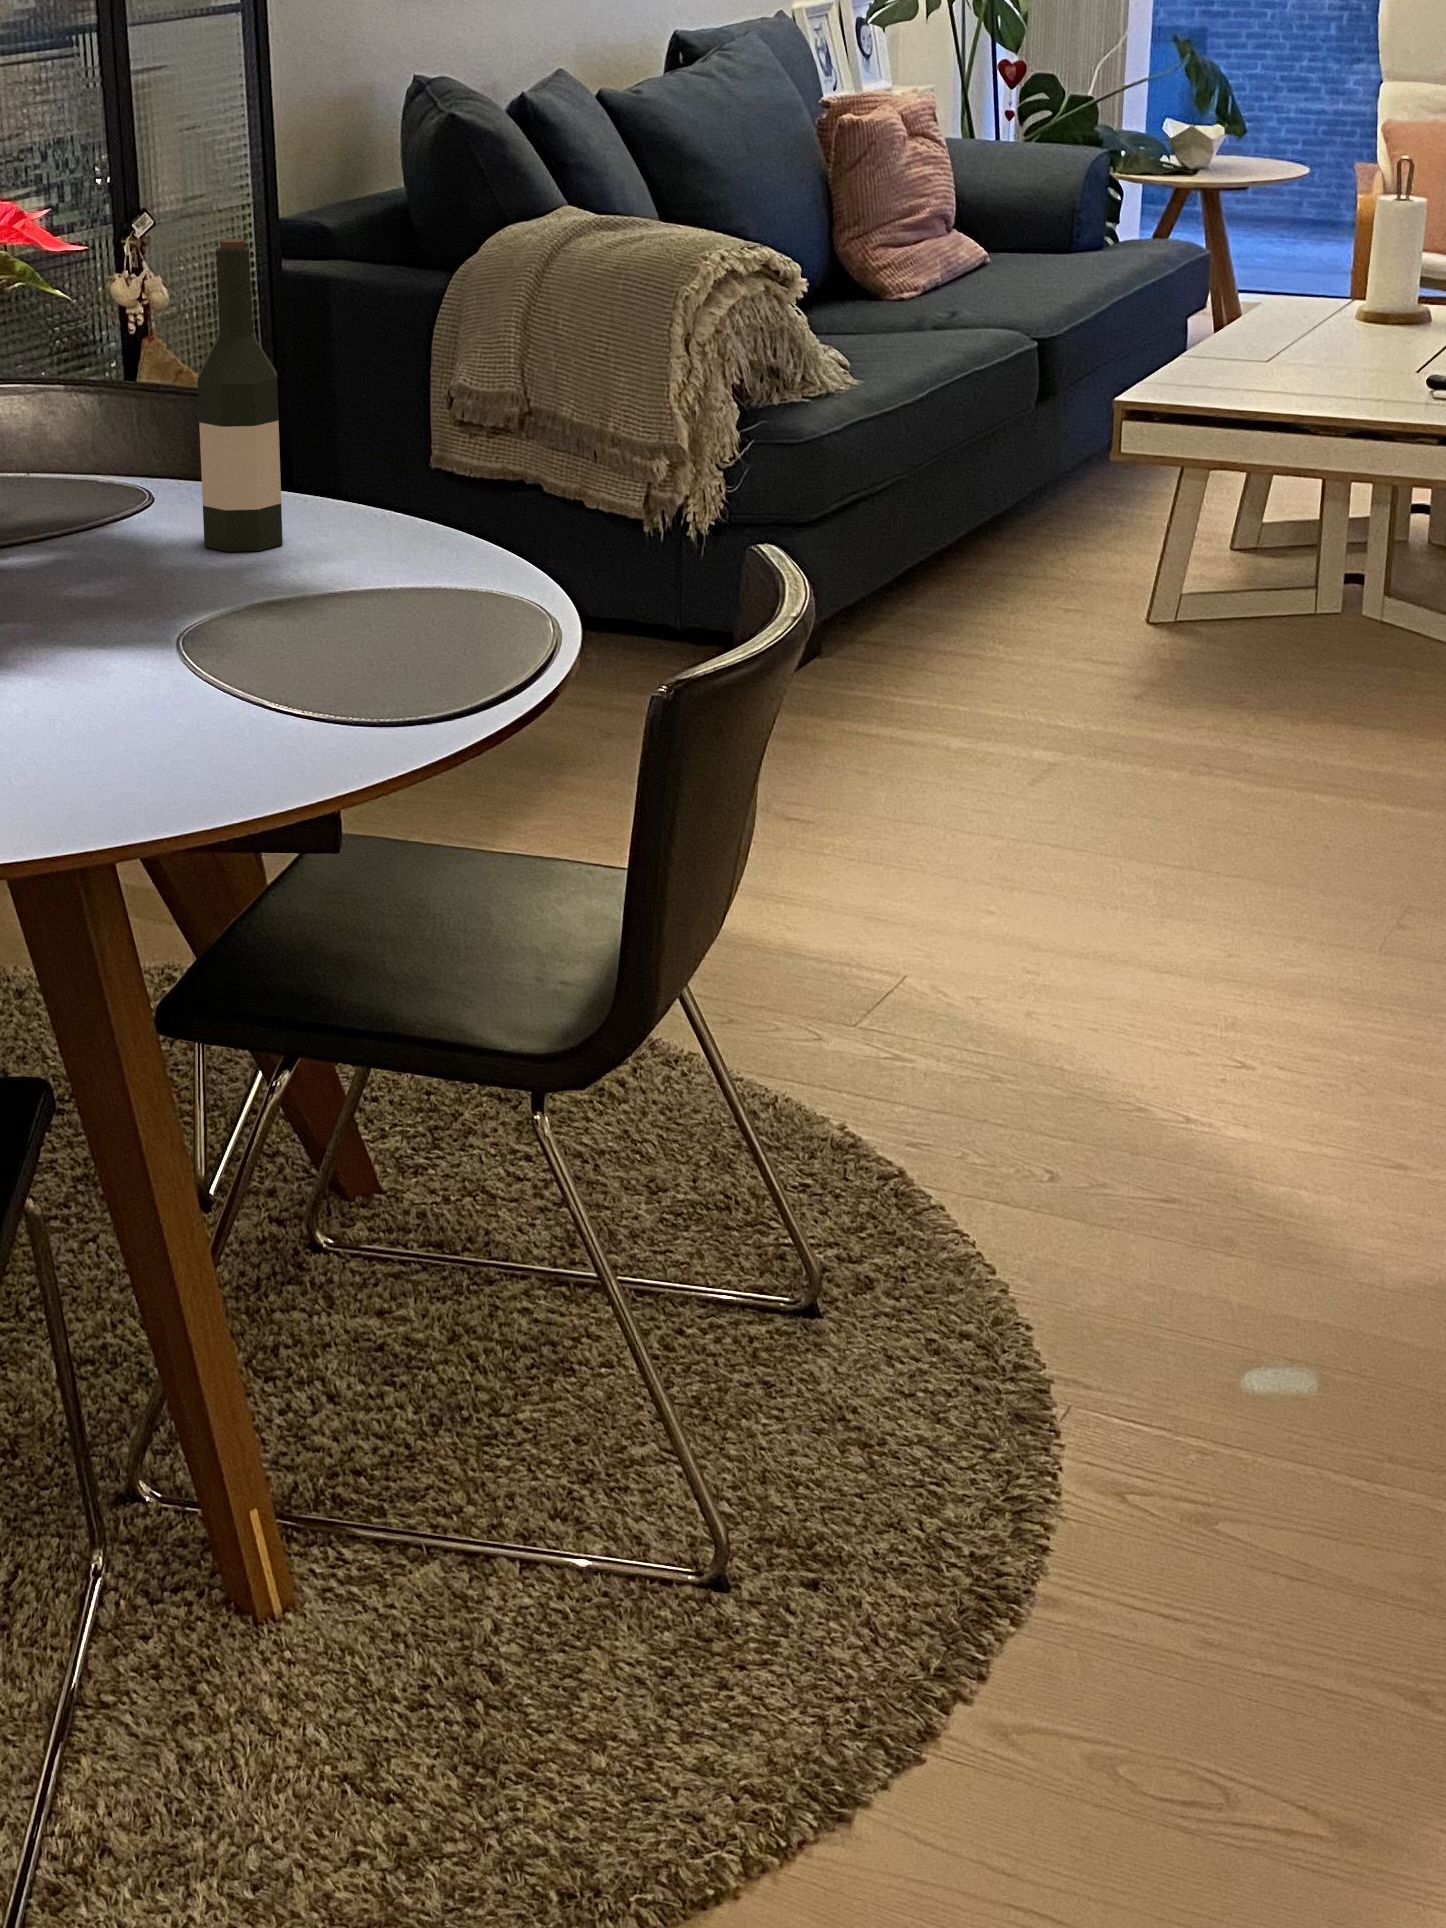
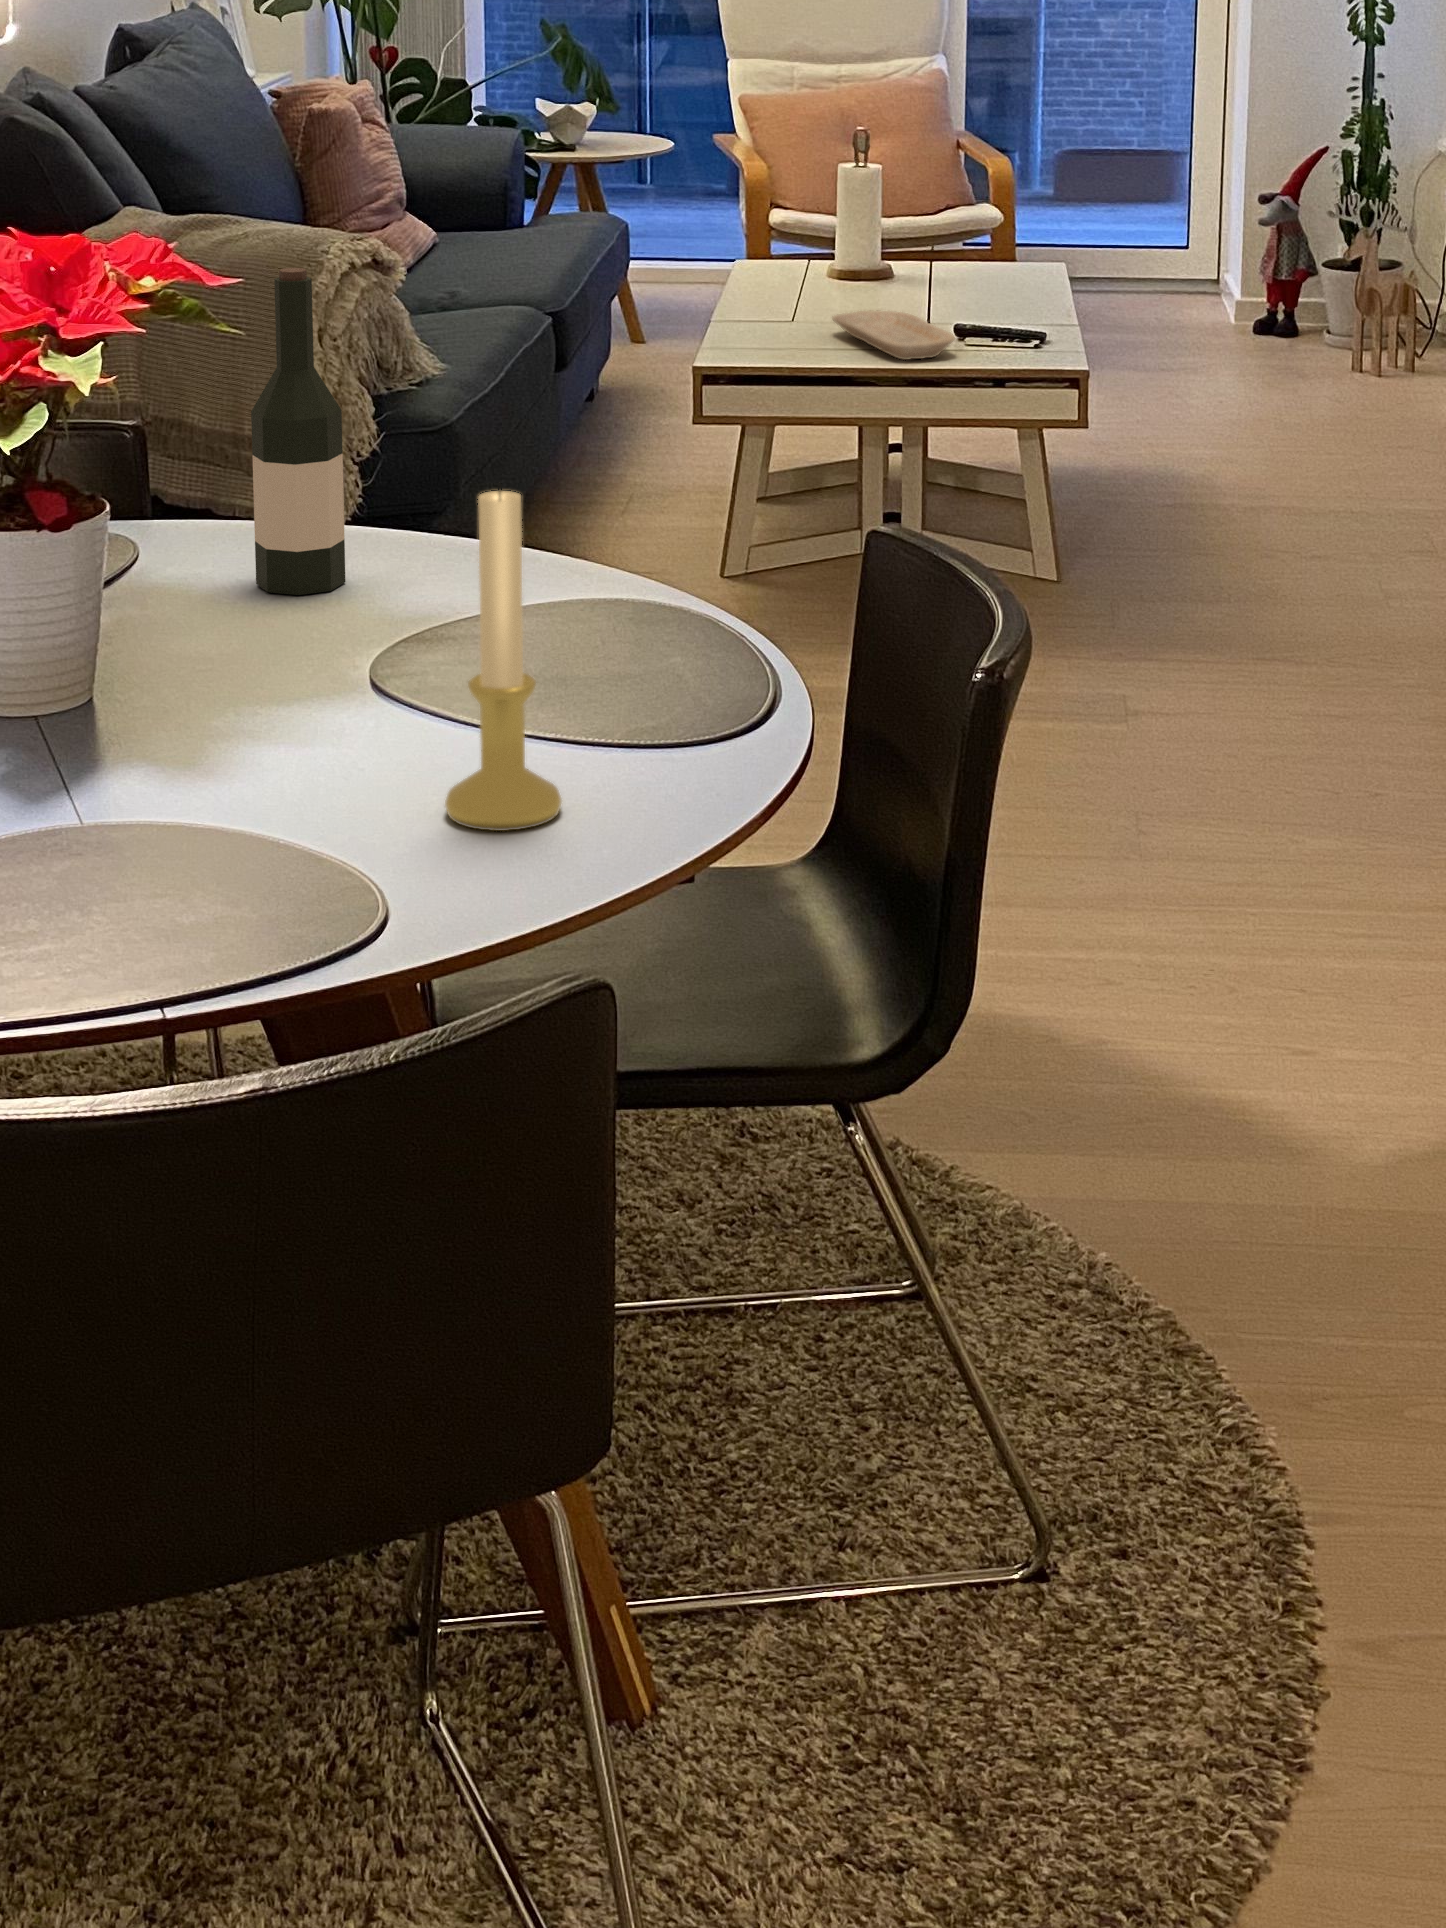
tray: none [1293,351,1405,404] -> present [833,310,955,360]
candle holder: none [69,435,180,767] -> present [445,489,561,831]

